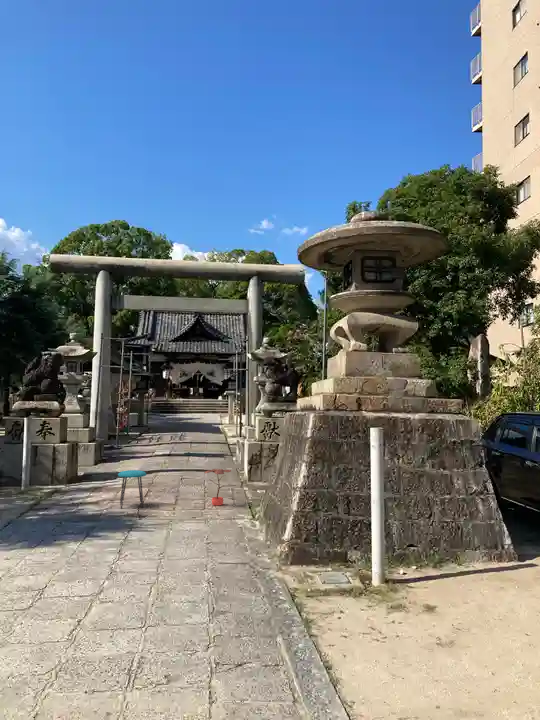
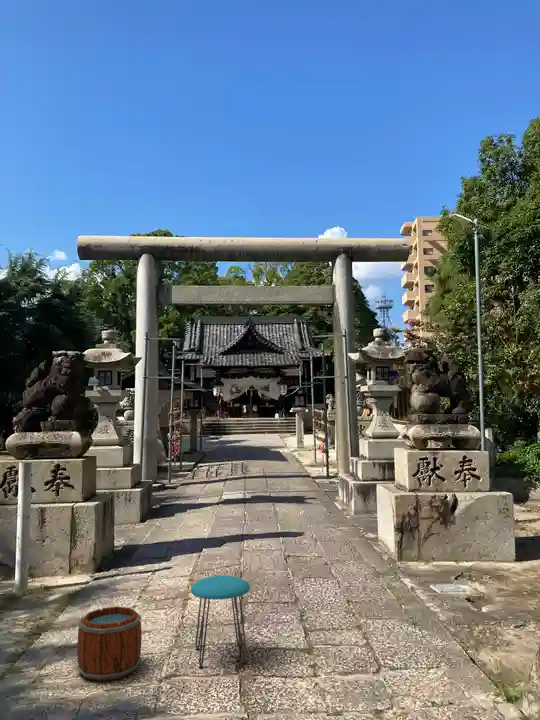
potted plant: present [205,469,231,506] -> none [371,570,425,654]
bucket: none [64,482,94,511] -> present [77,606,142,681]

